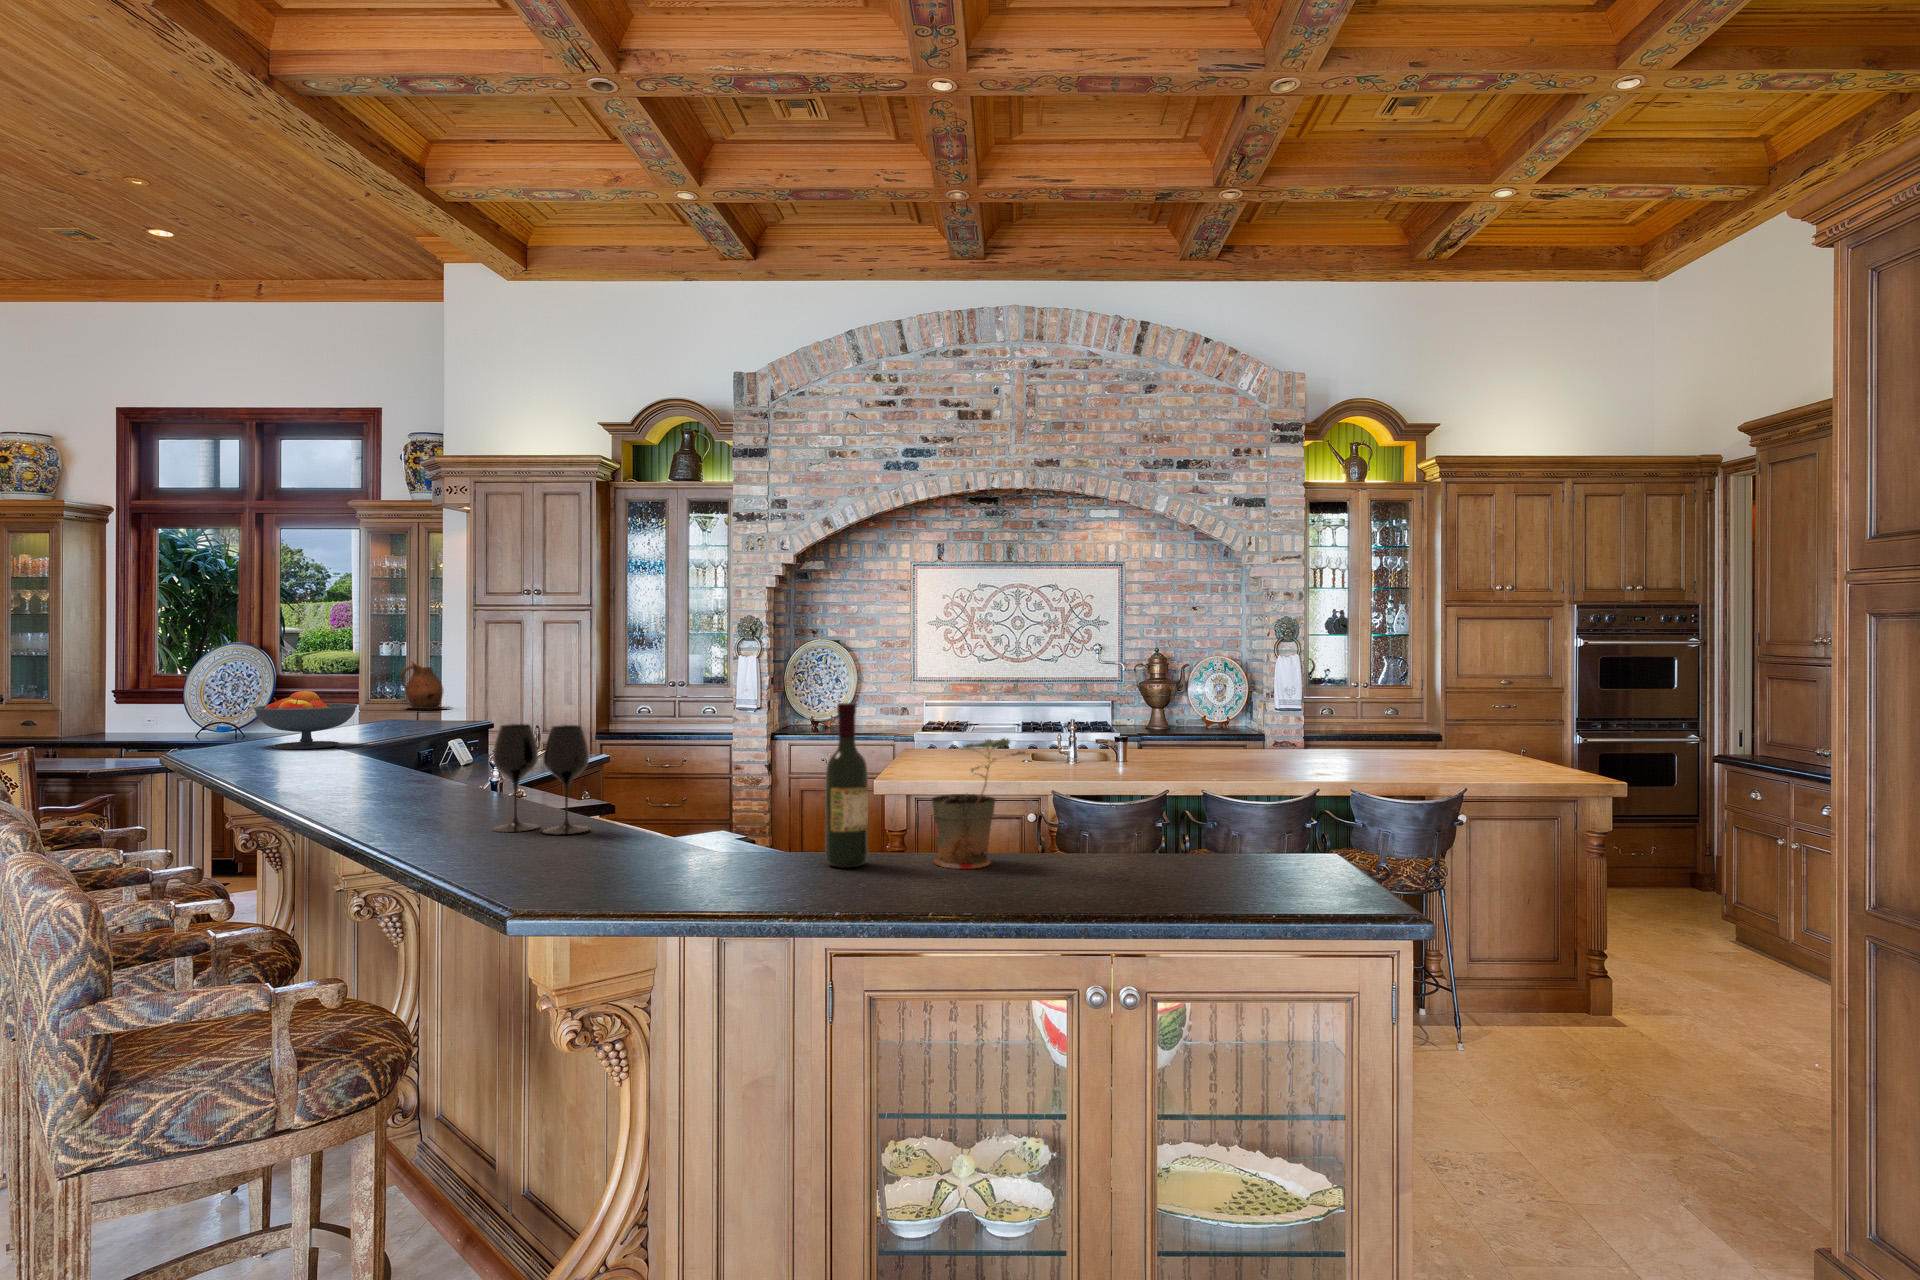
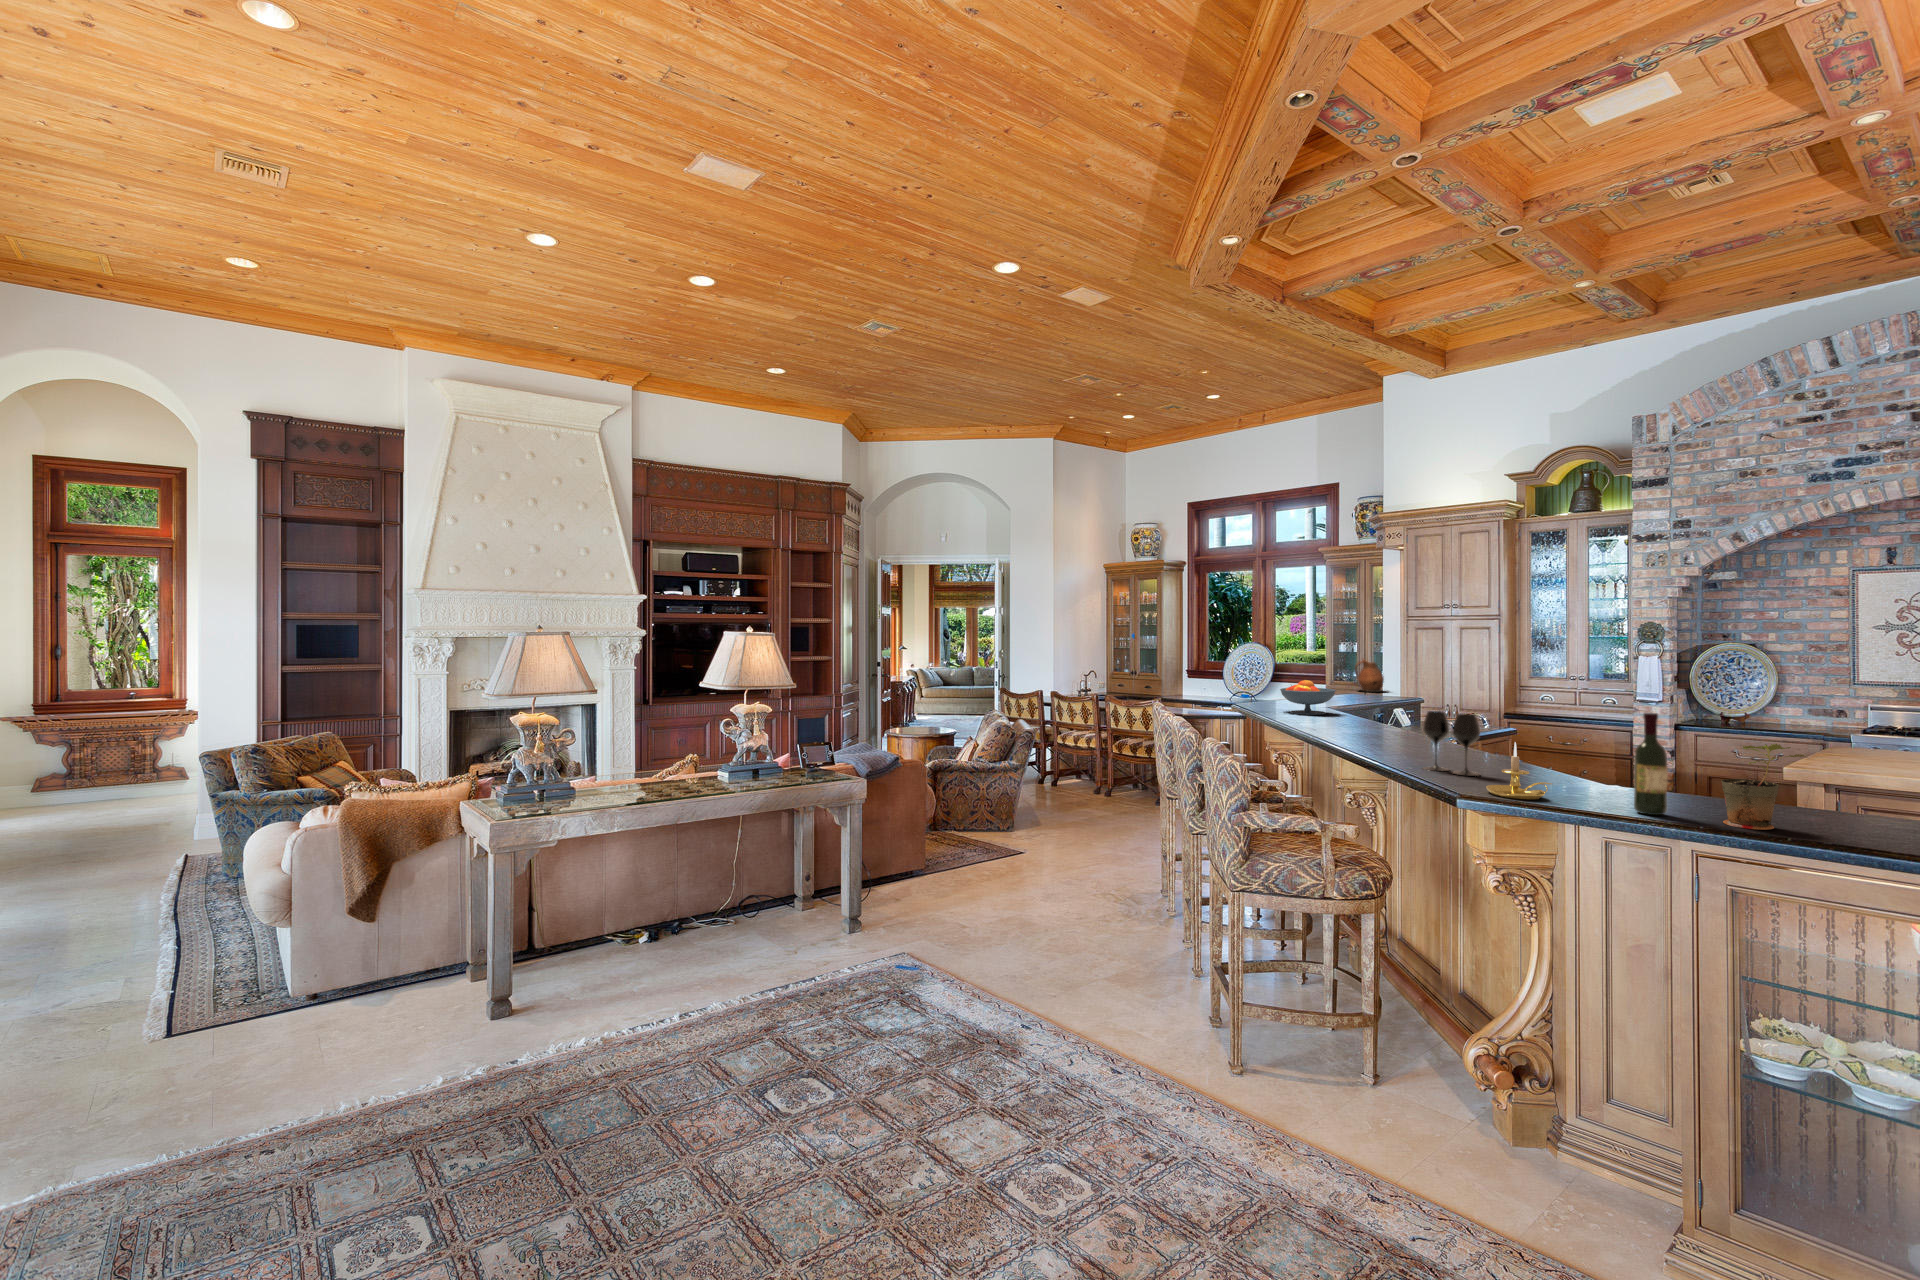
candle holder: none [604,768,712,871] -> present [1486,742,1552,799]

